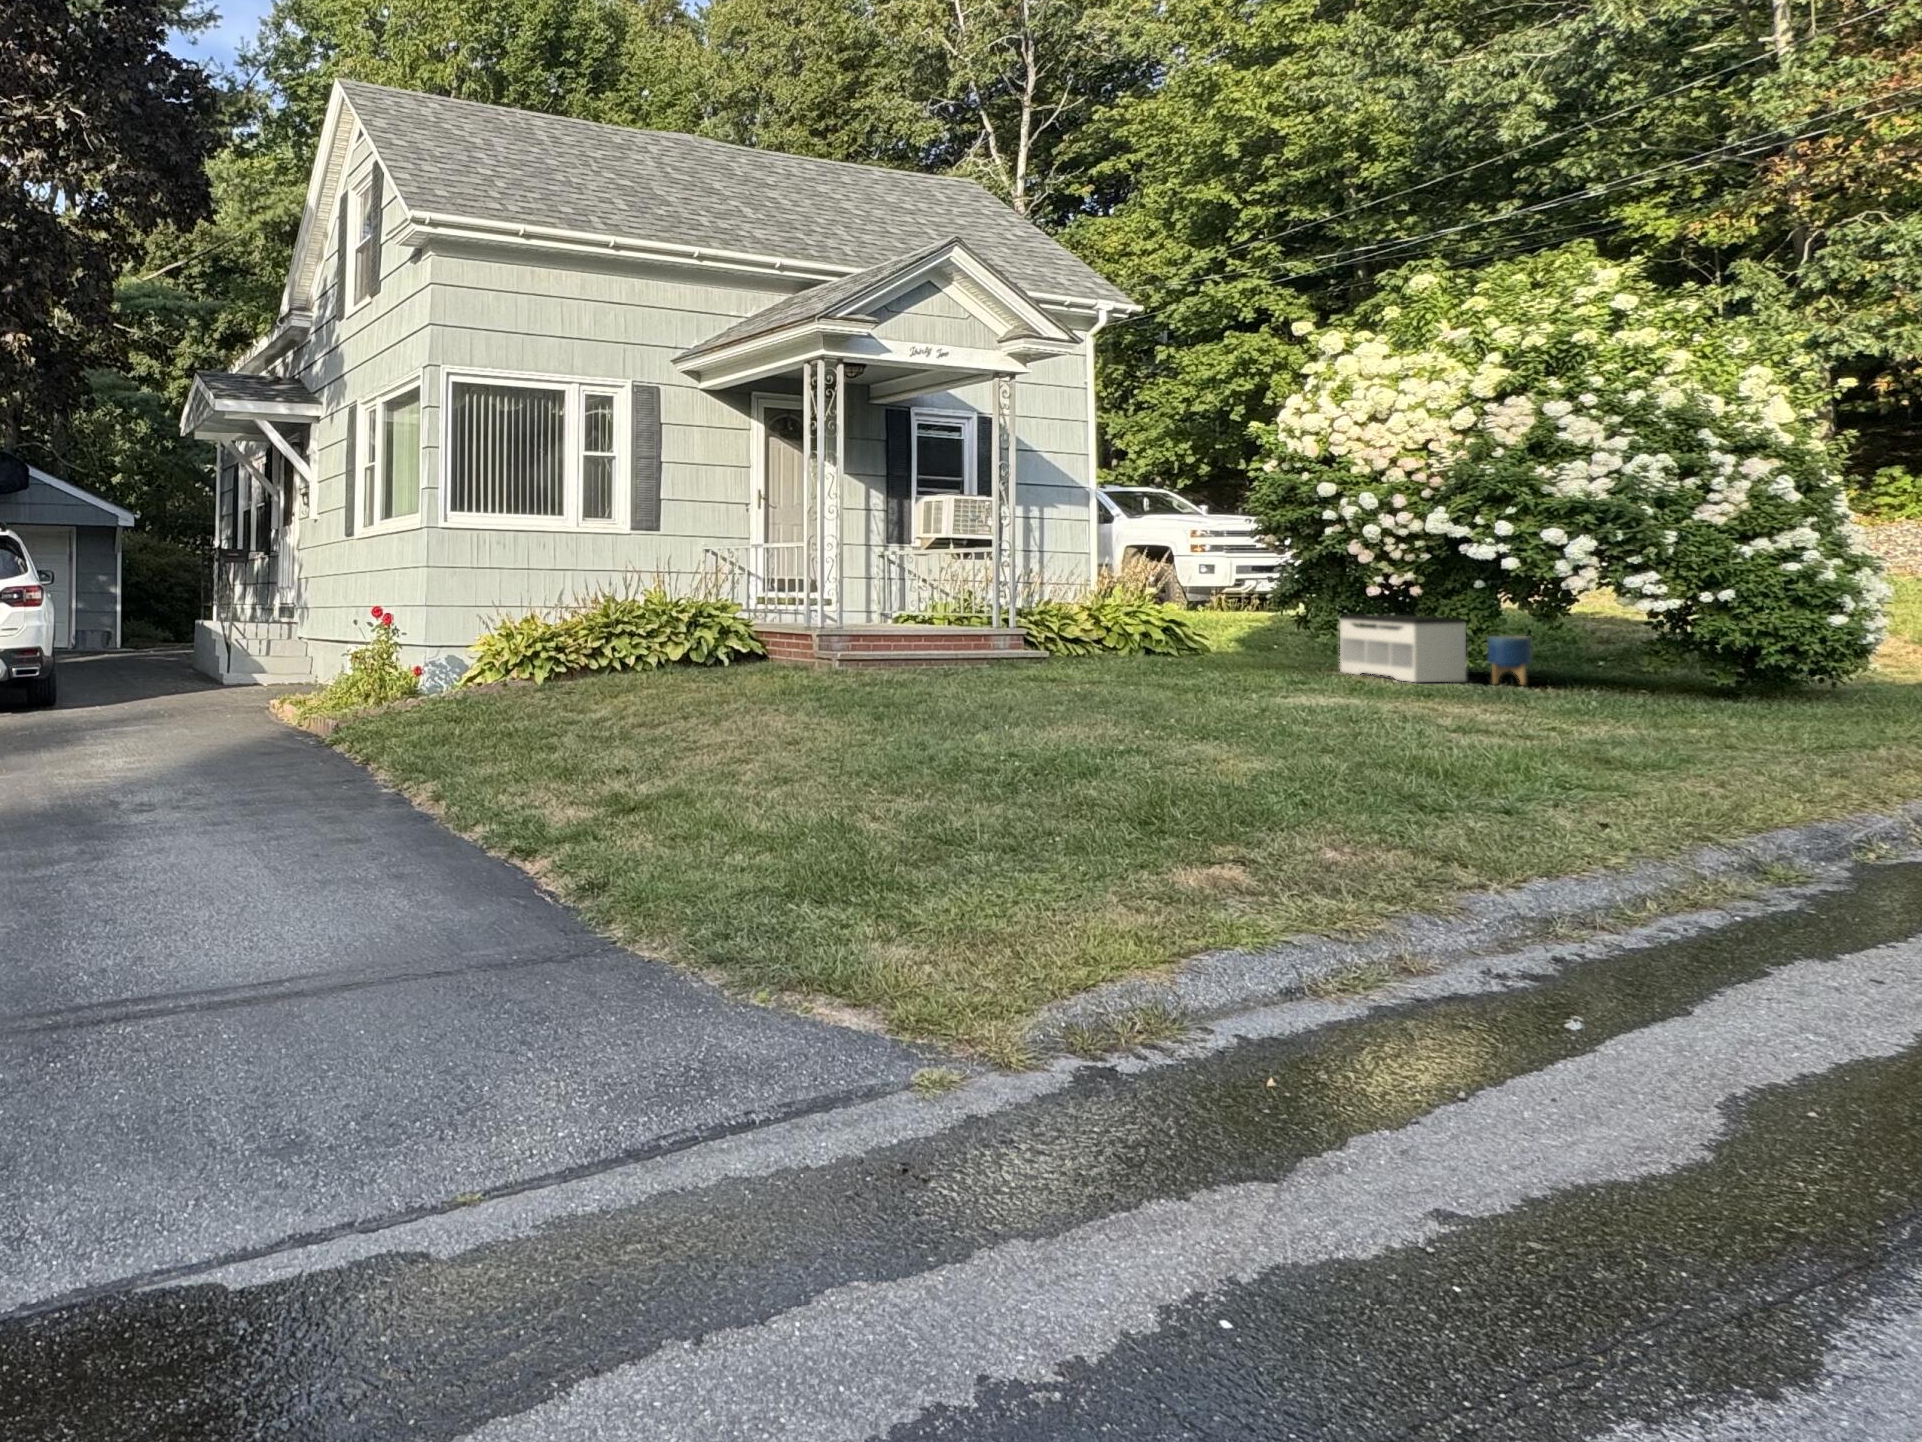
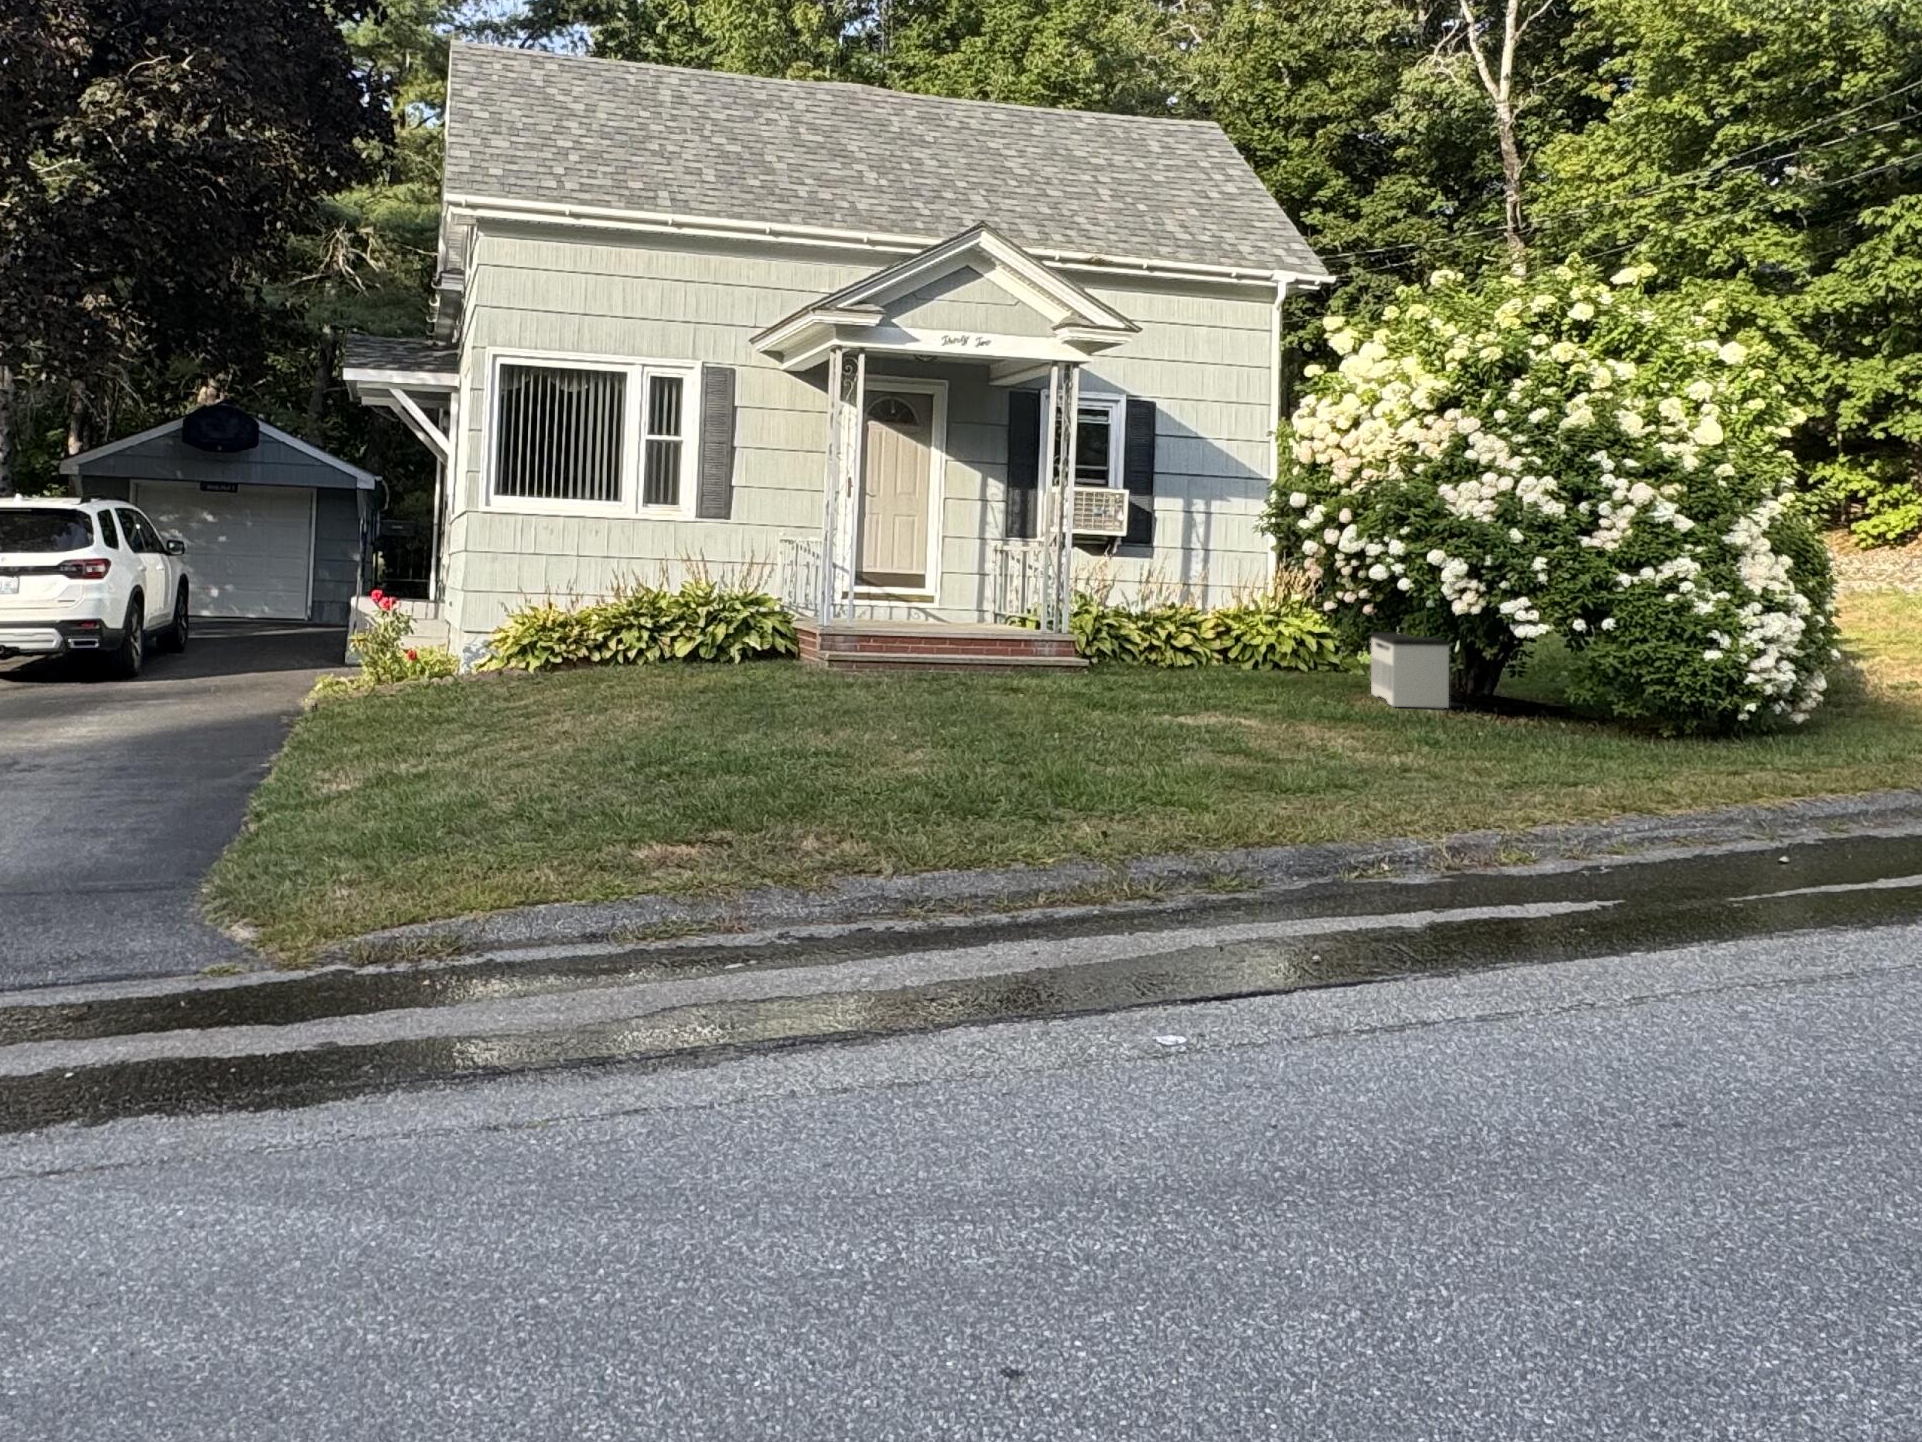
planter: present [1488,636,1531,685] -> none [1468,660,1507,714]

